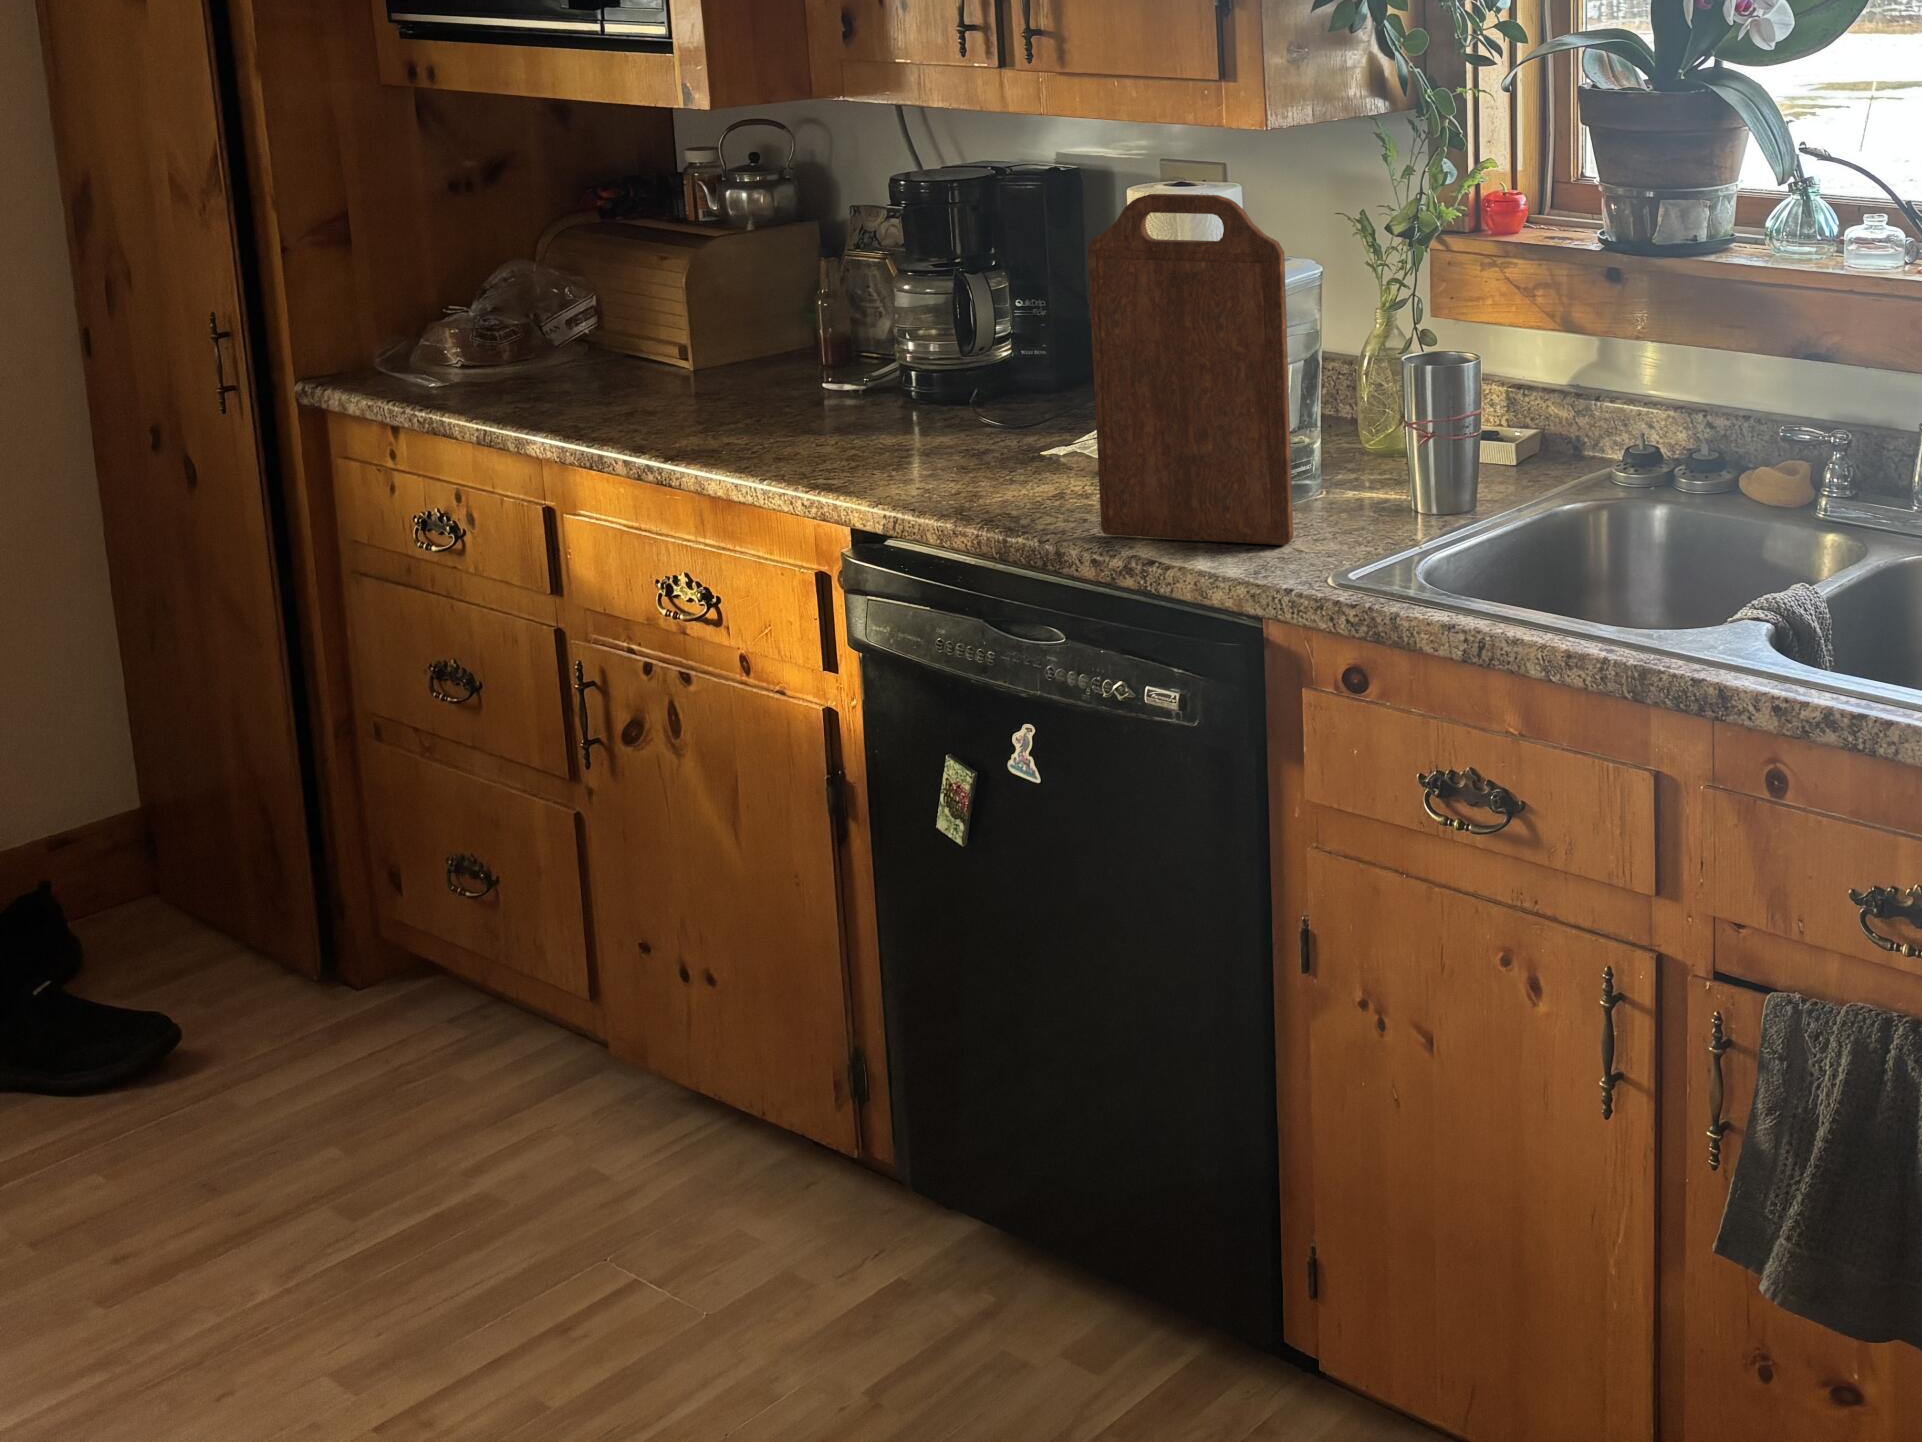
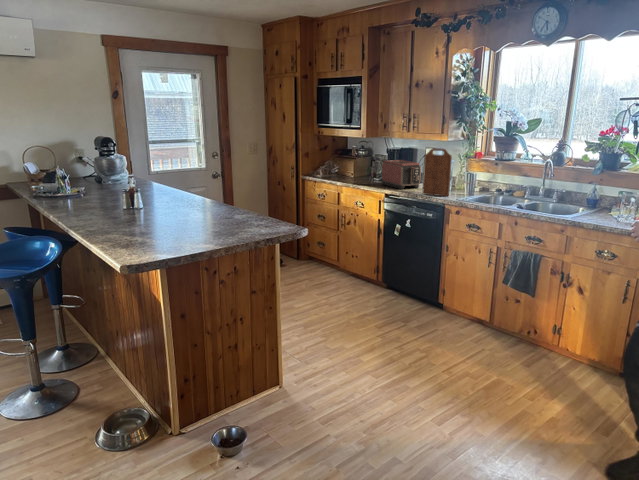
toaster: none [834,257,1109,487] -> present [382,160,421,189]

